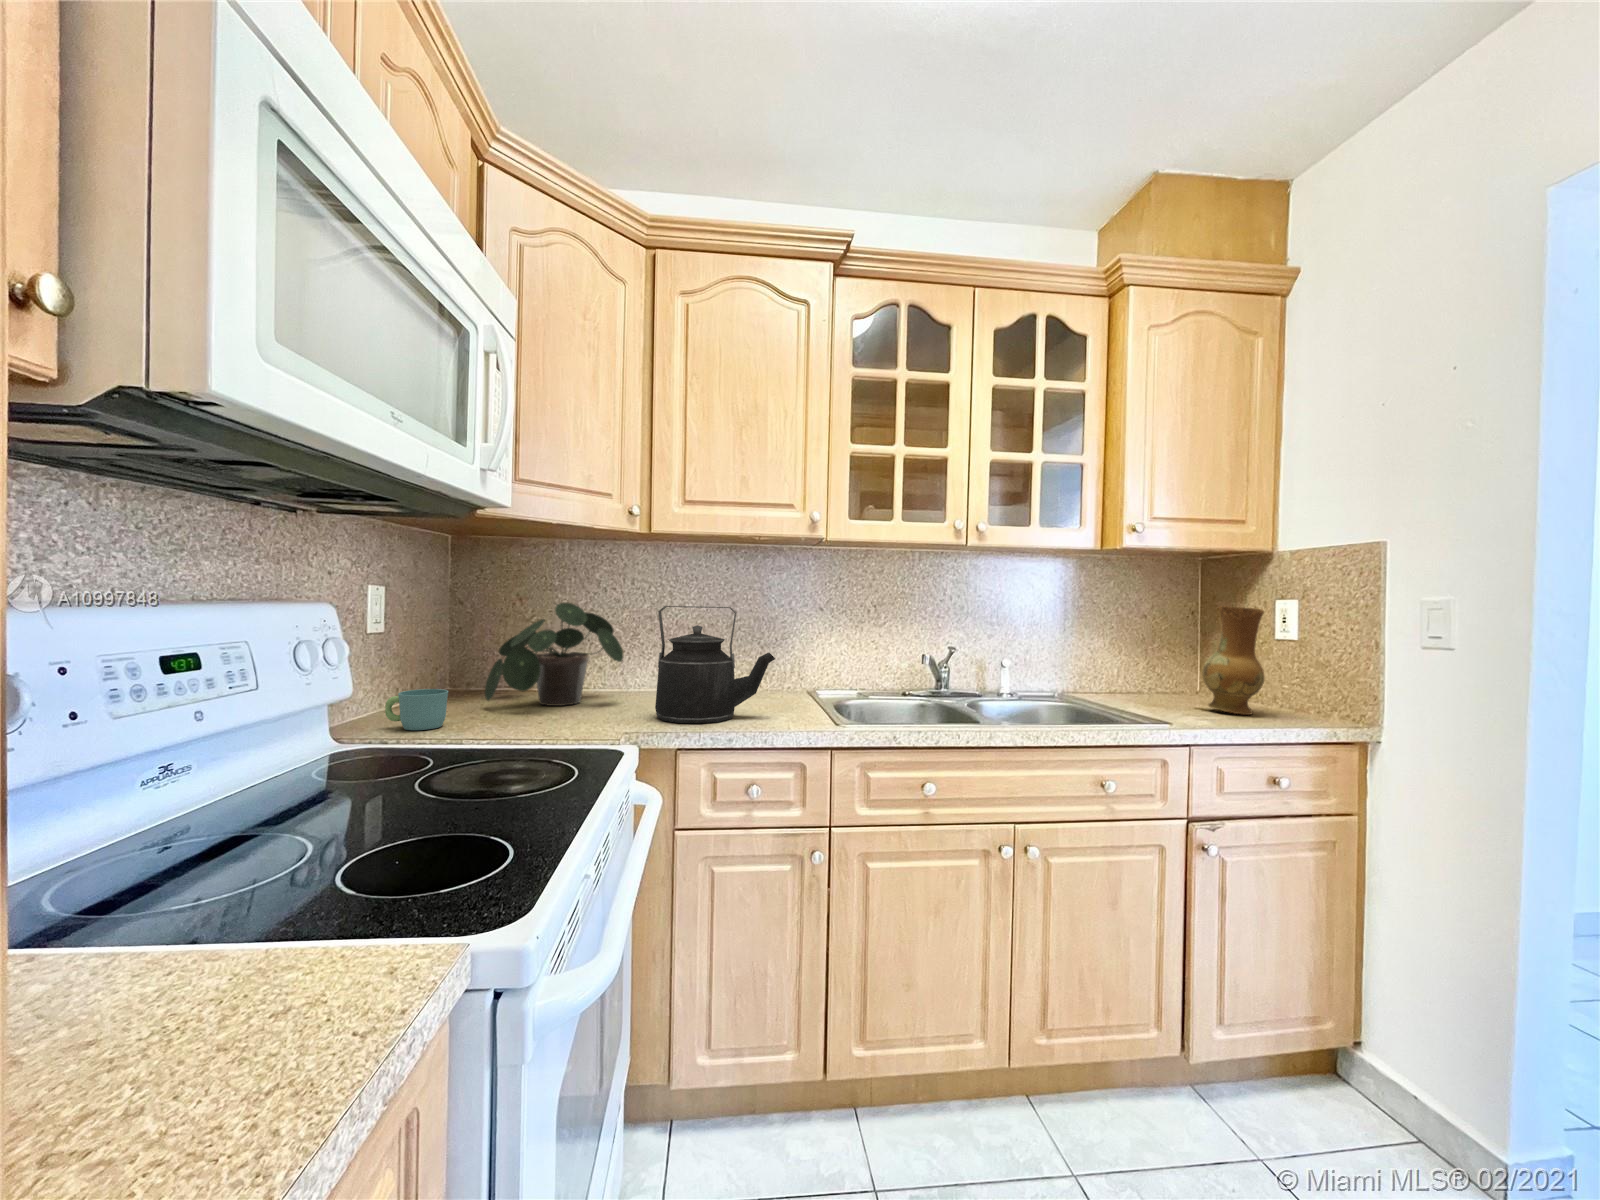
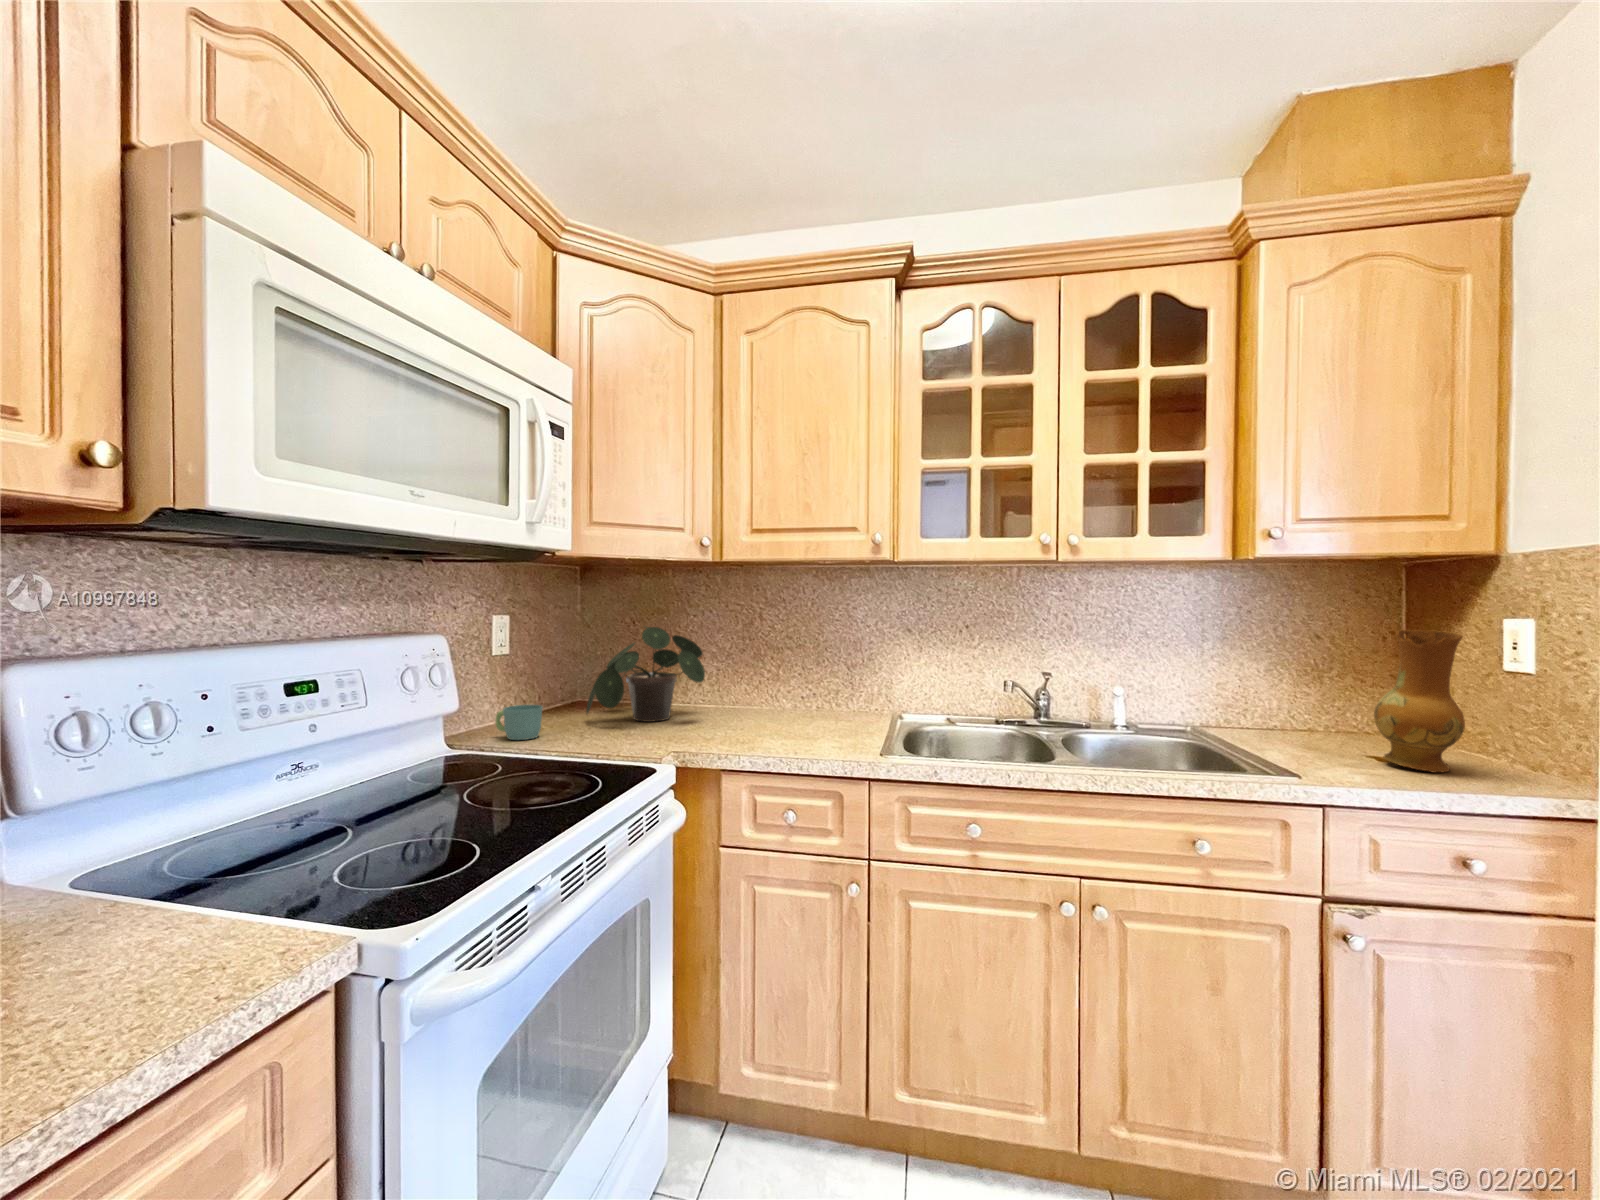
kettle: present [655,606,775,723] -> none [716,632,828,747]

